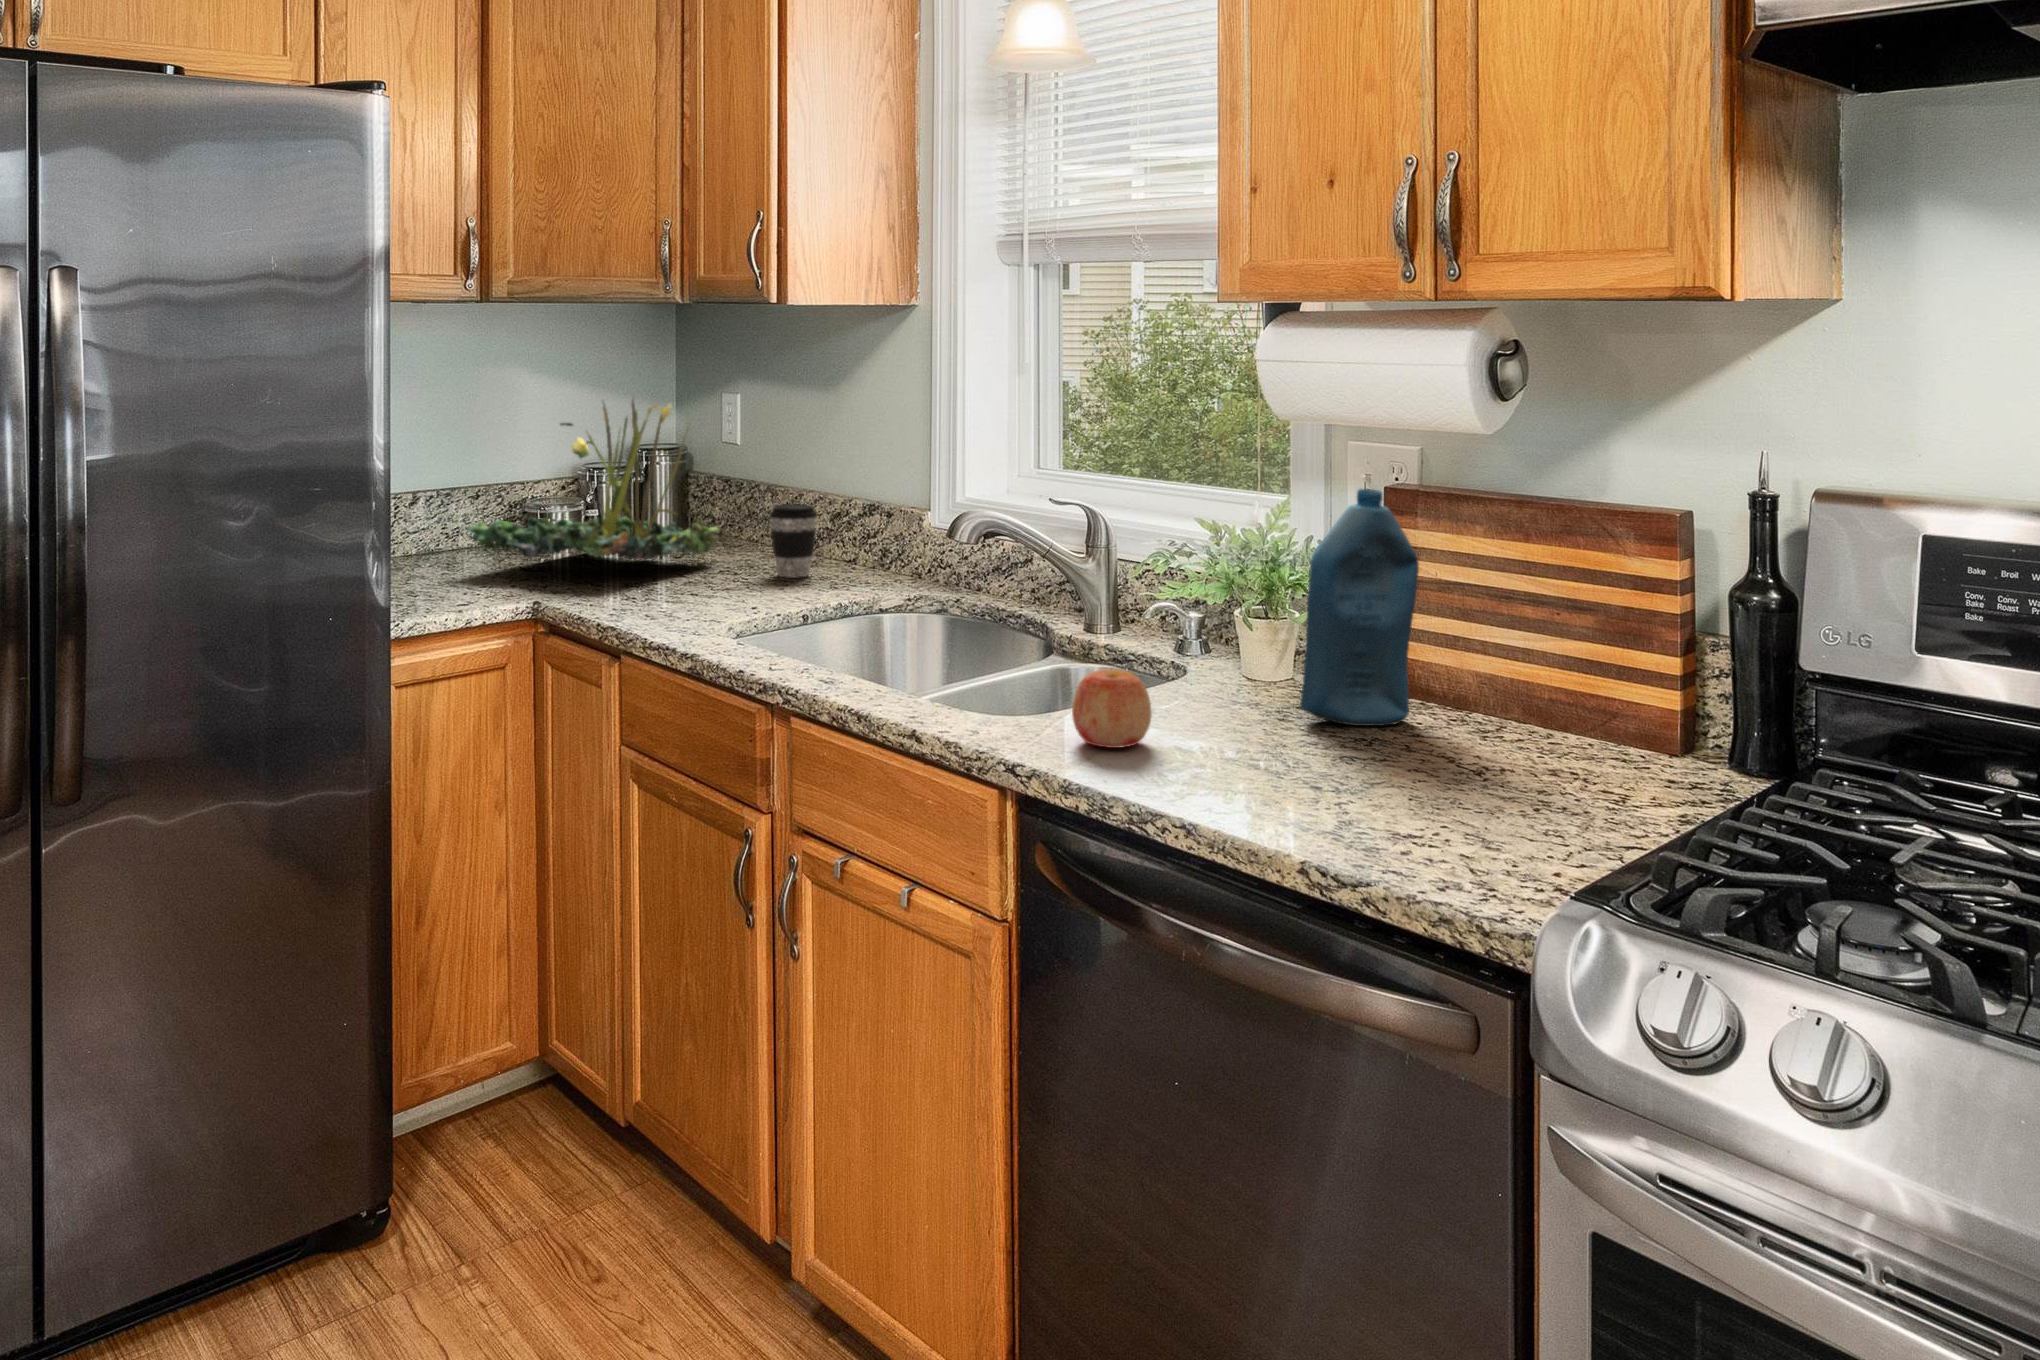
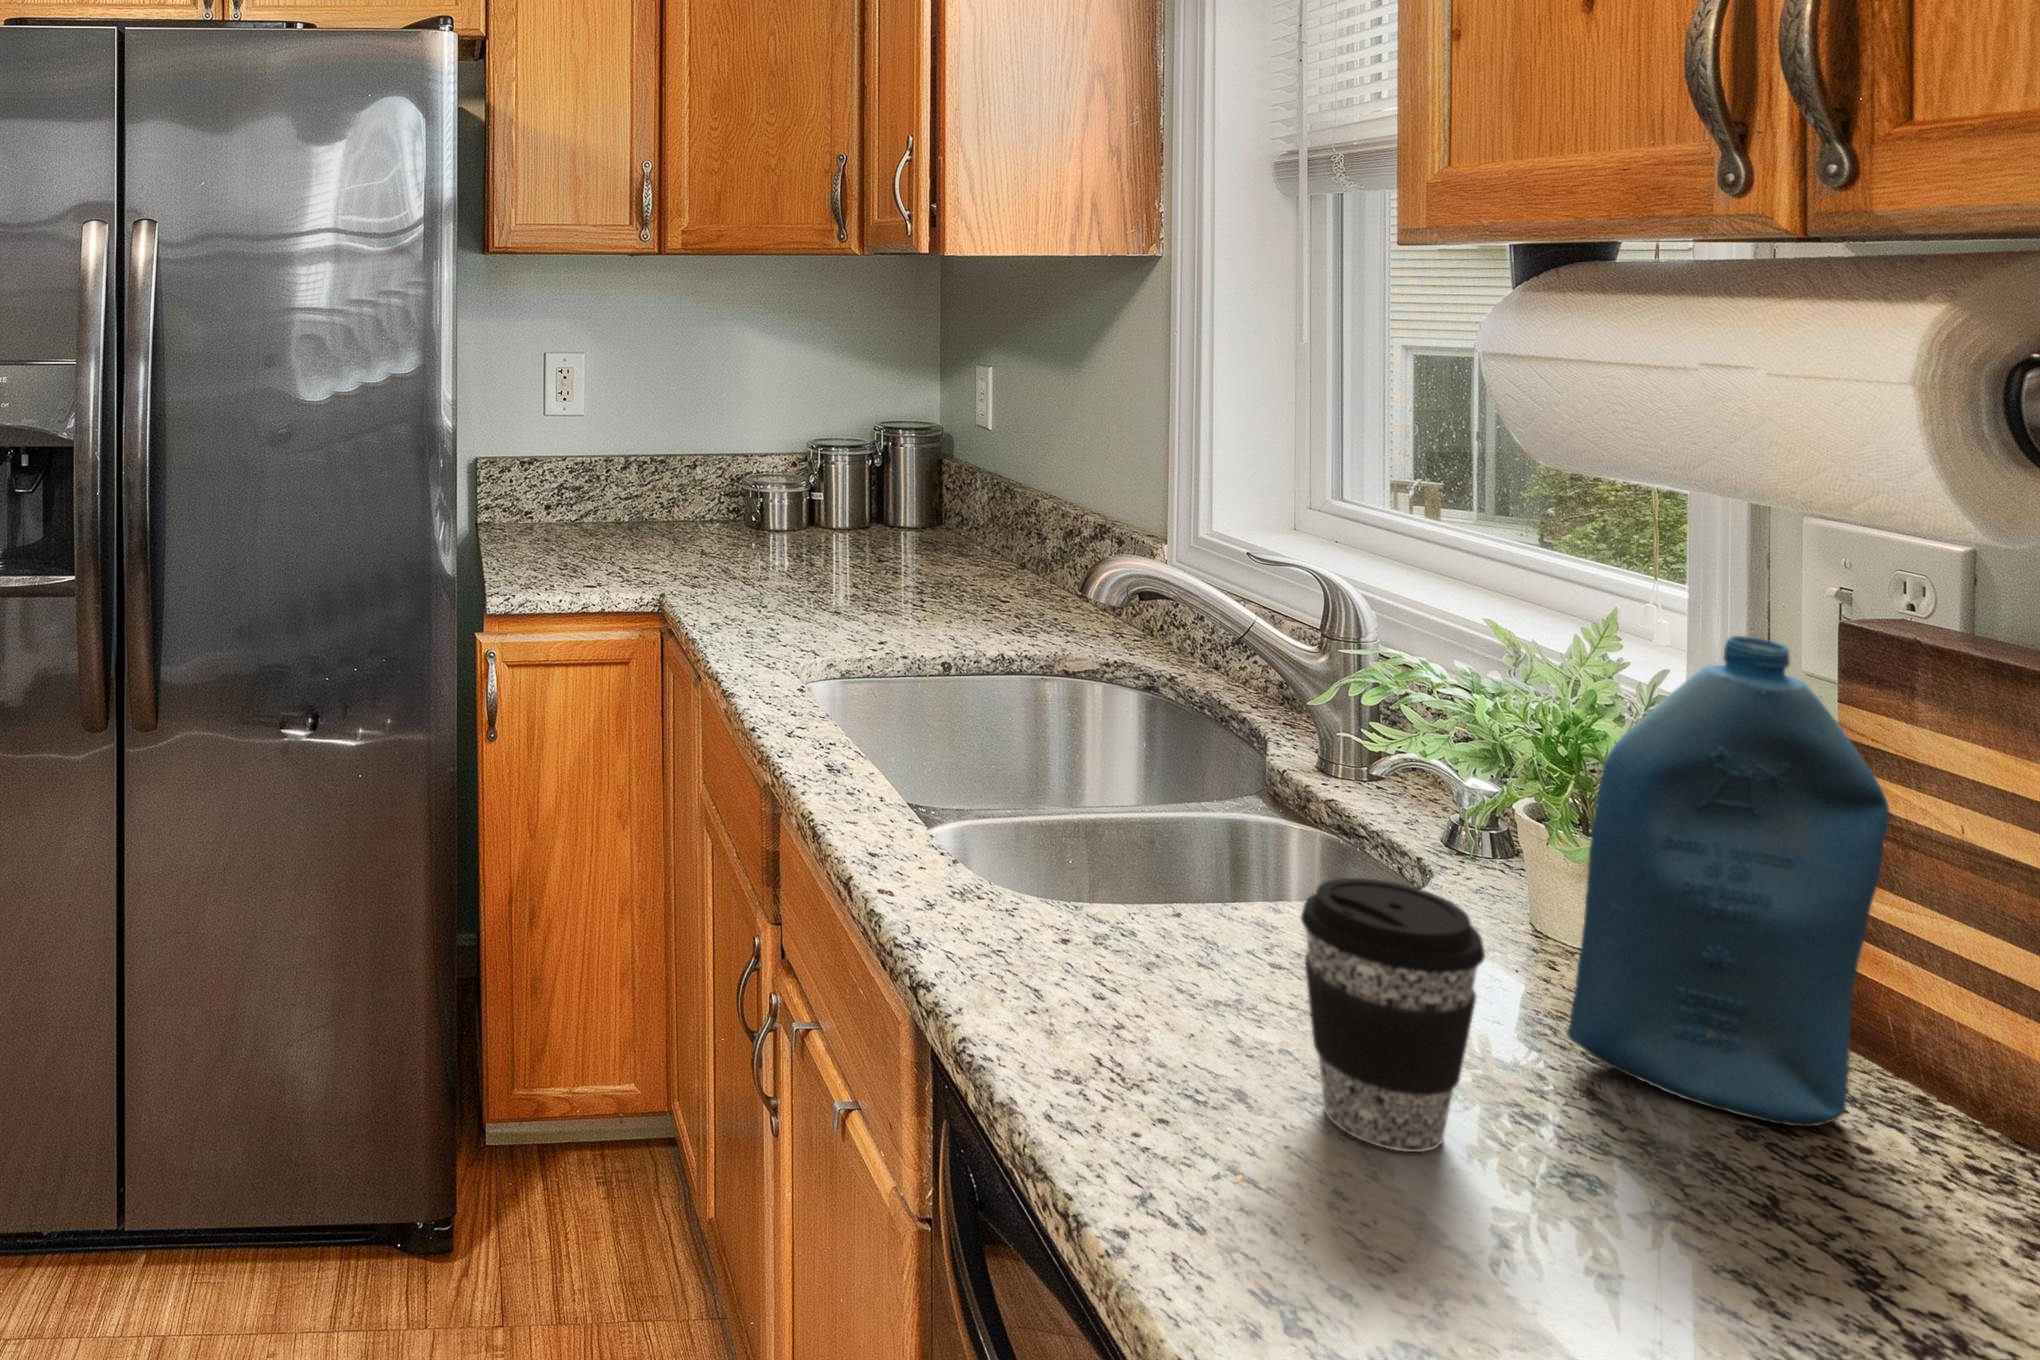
plant: present [468,400,723,561] -> none [643,367,936,567]
coffee cup: present [769,504,818,577] -> present [1301,878,1485,1152]
apple: present [1072,669,1152,748] -> none [1076,875,1219,1021]

